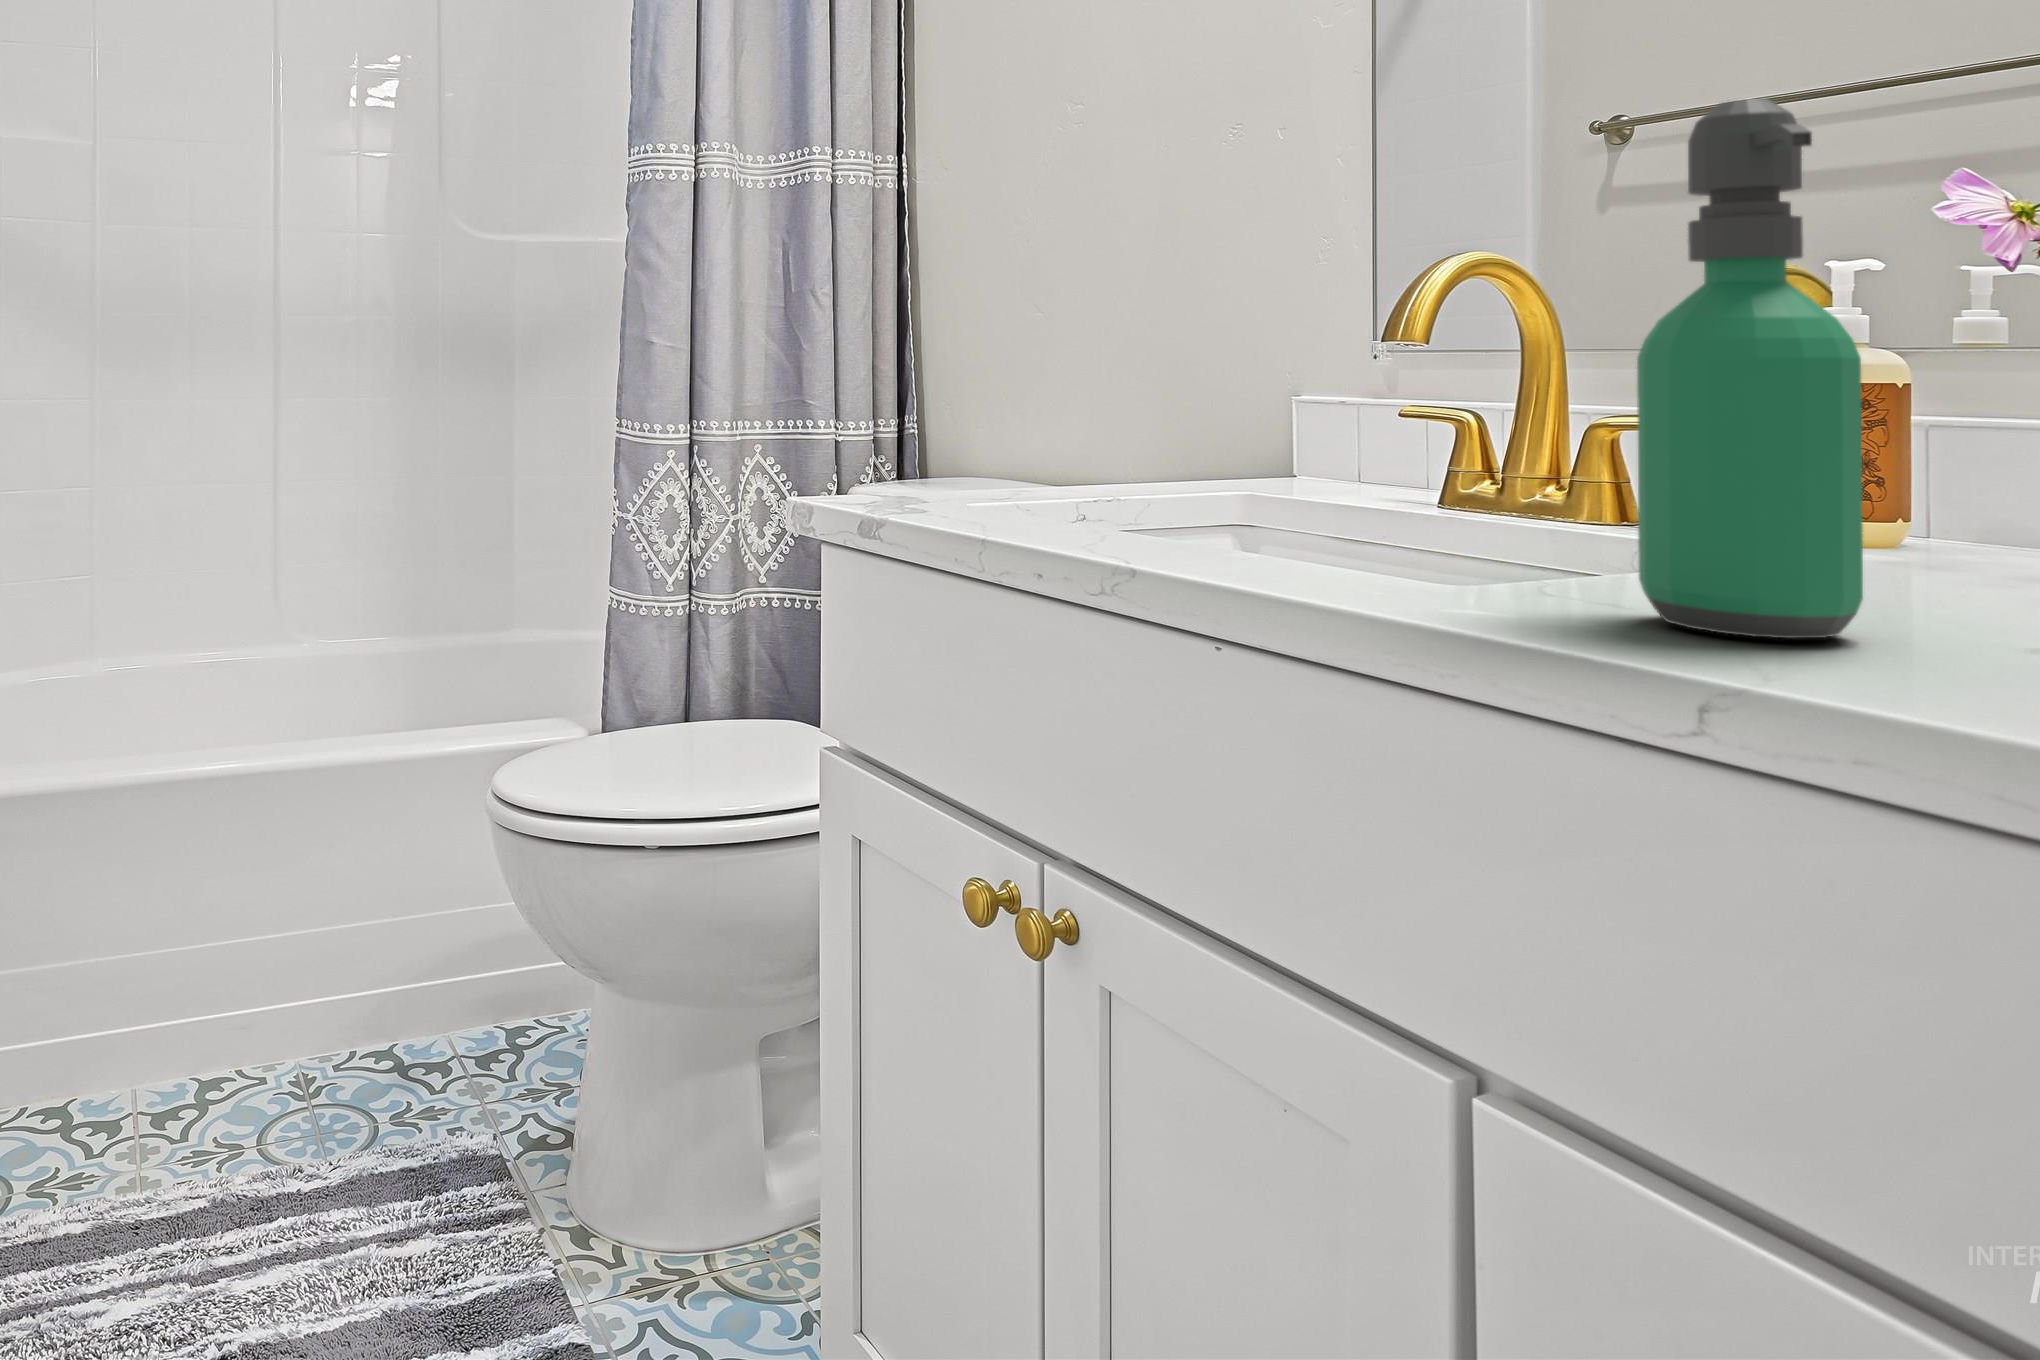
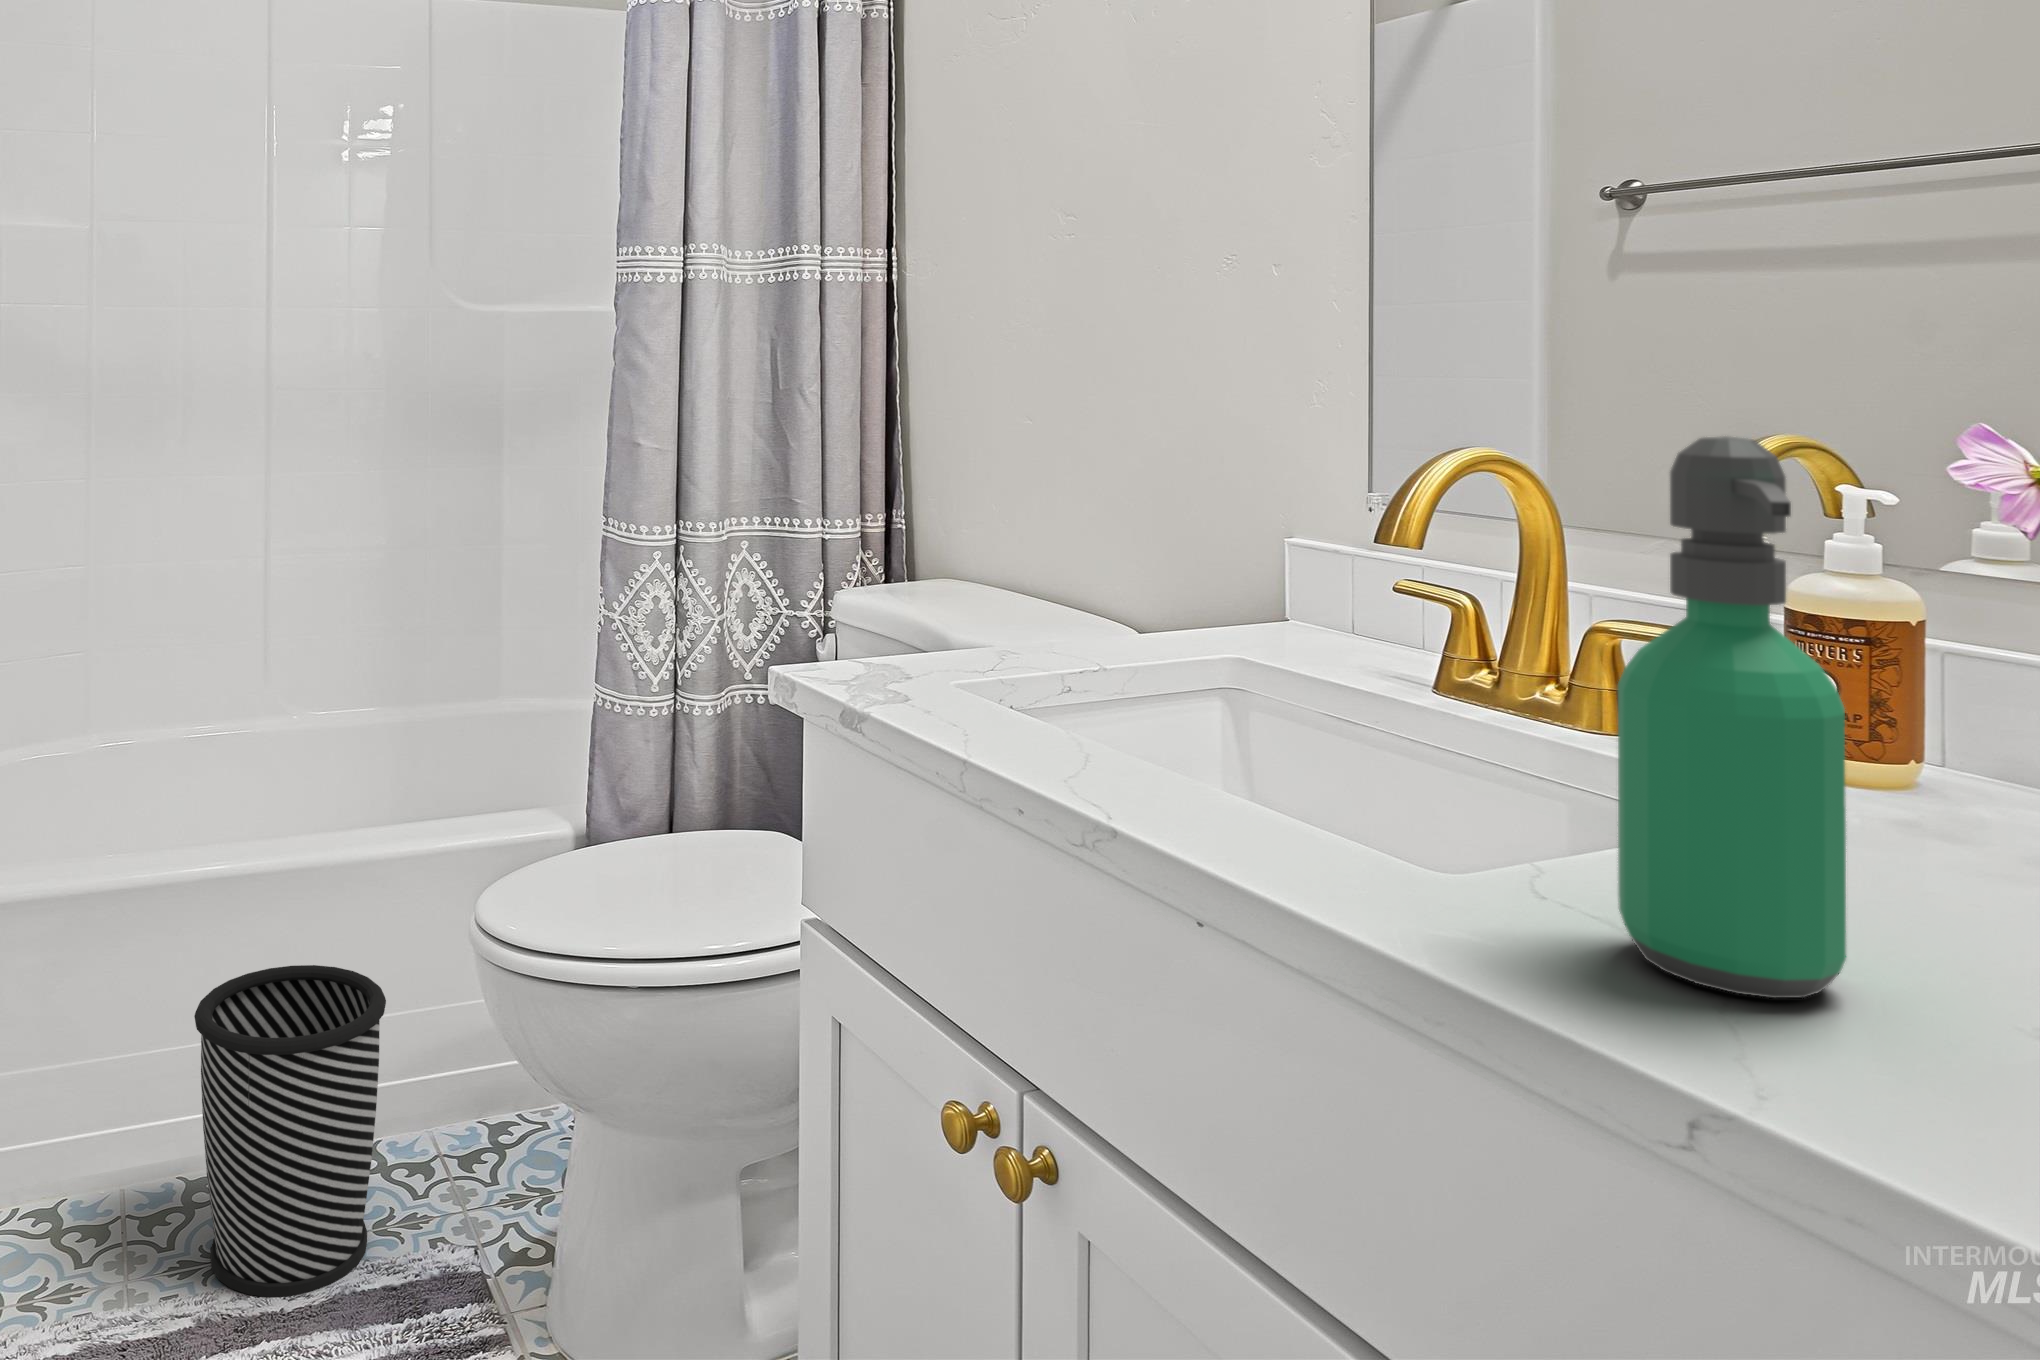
wastebasket: none [207,859,401,1181] -> present [194,965,386,1297]

